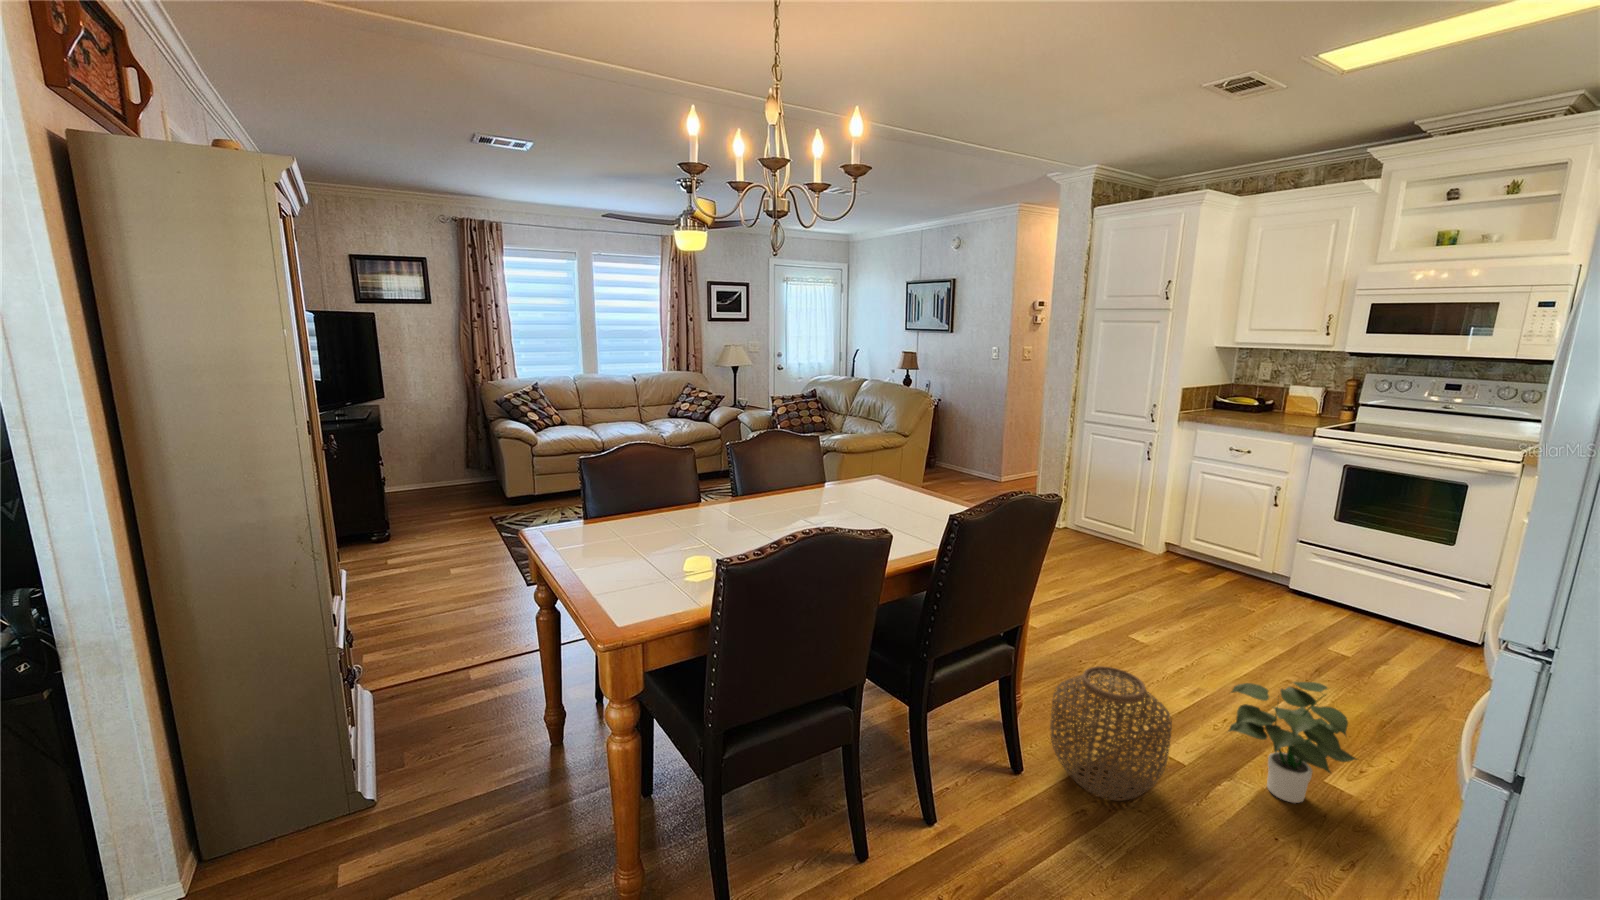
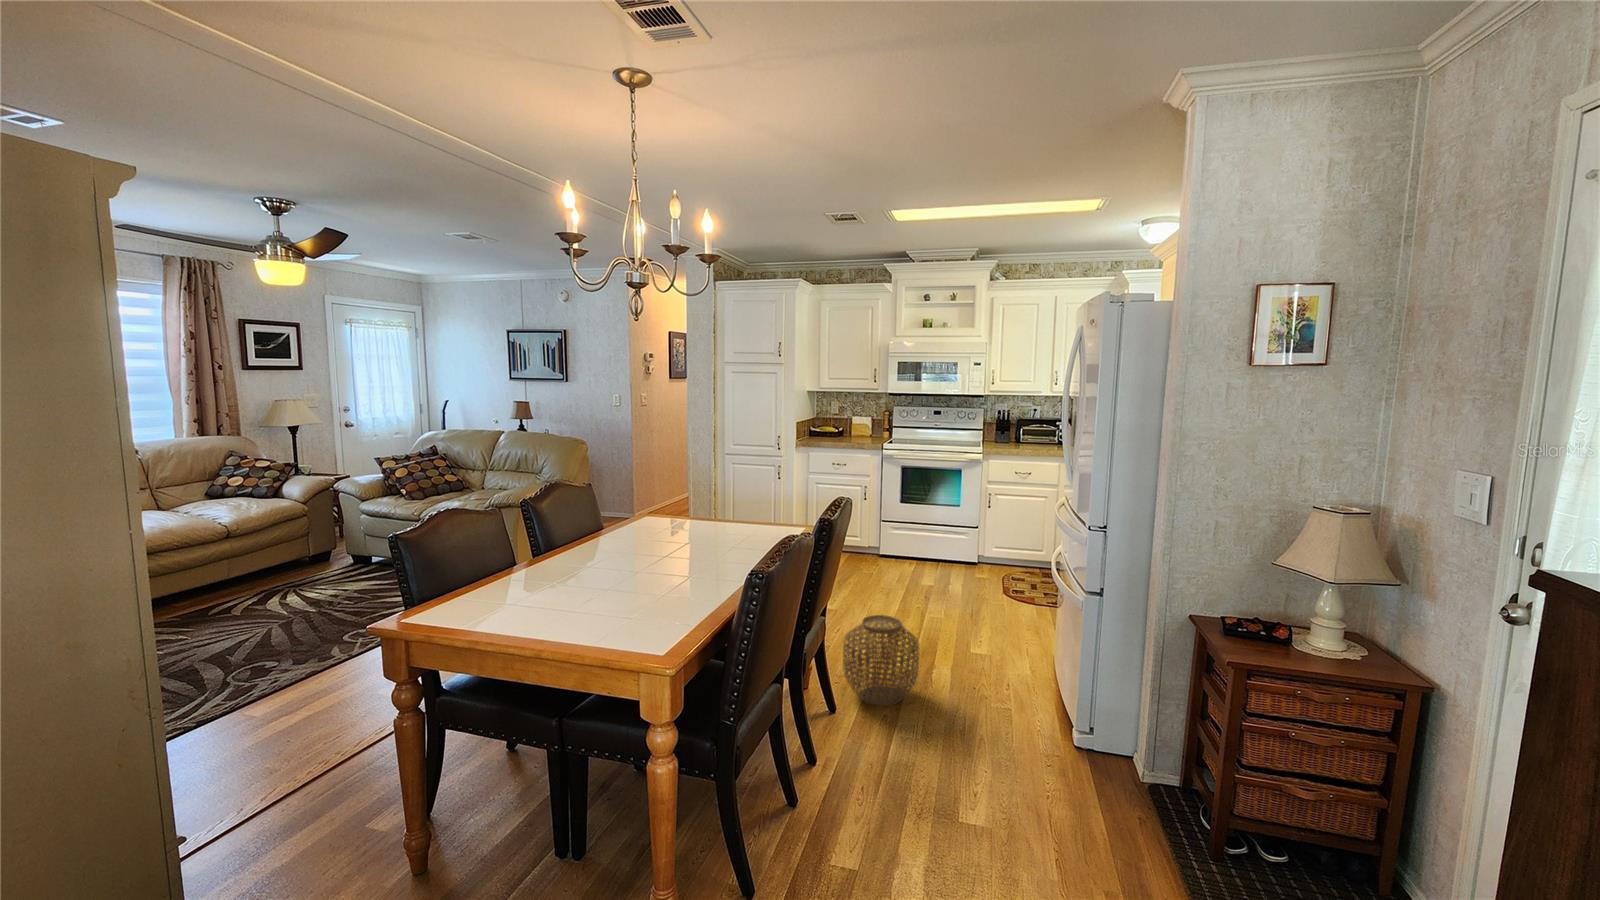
potted plant: present [1229,682,1357,803] -> none [926,593,990,670]

